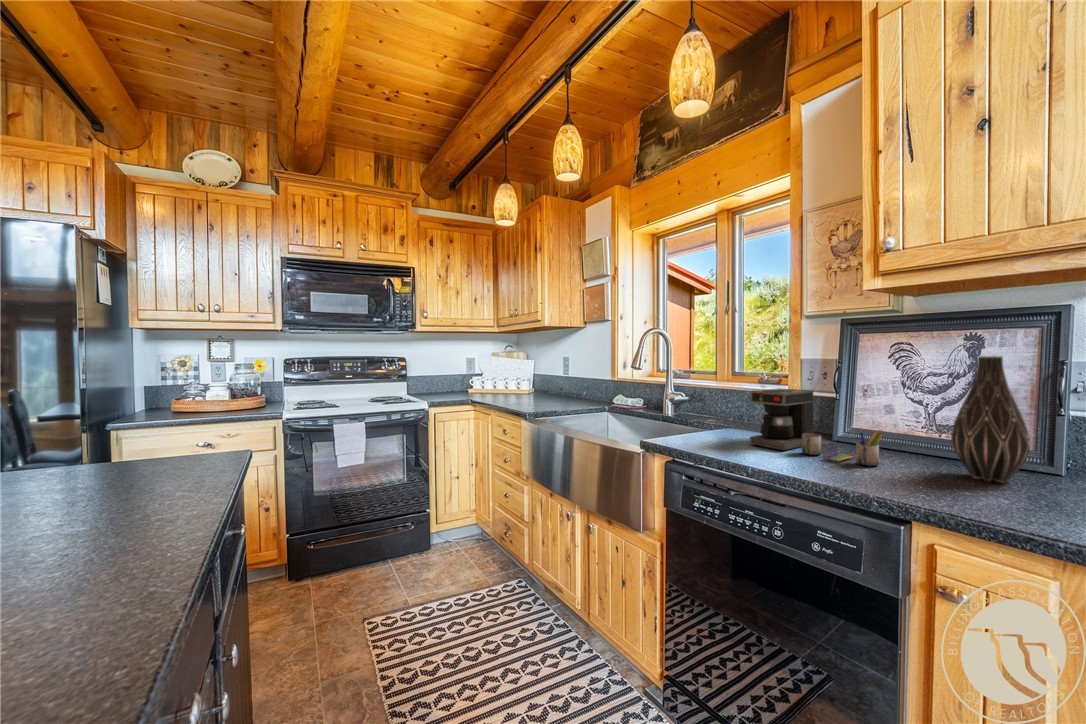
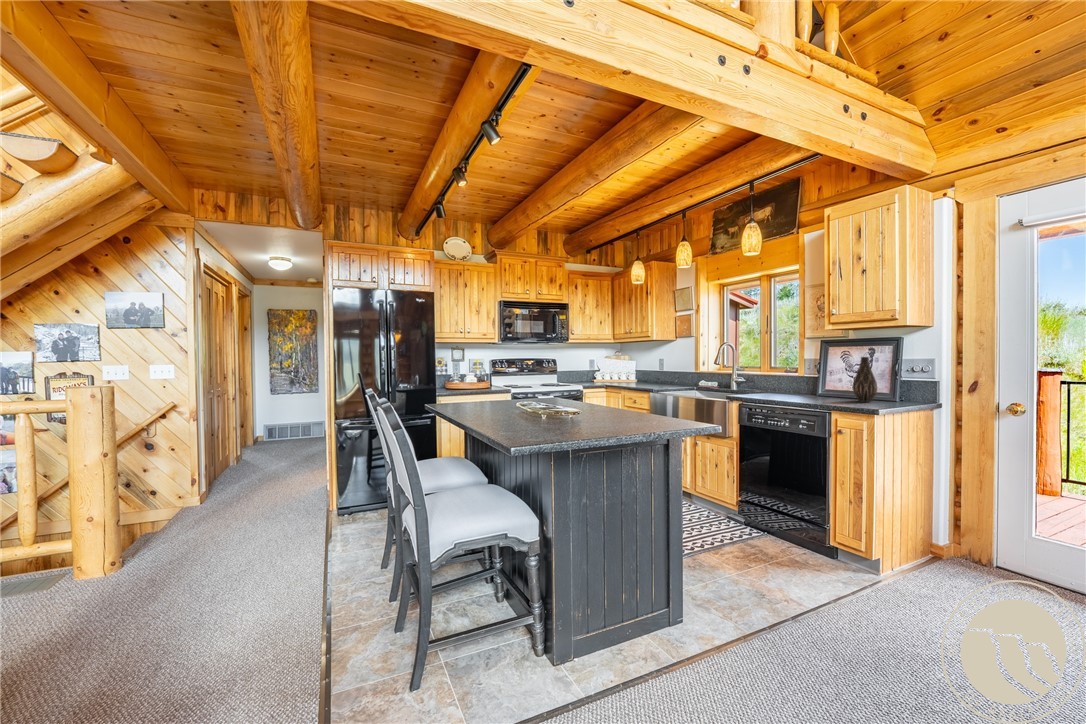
coffee maker: present [750,389,884,466] -> none [777,372,830,400]

